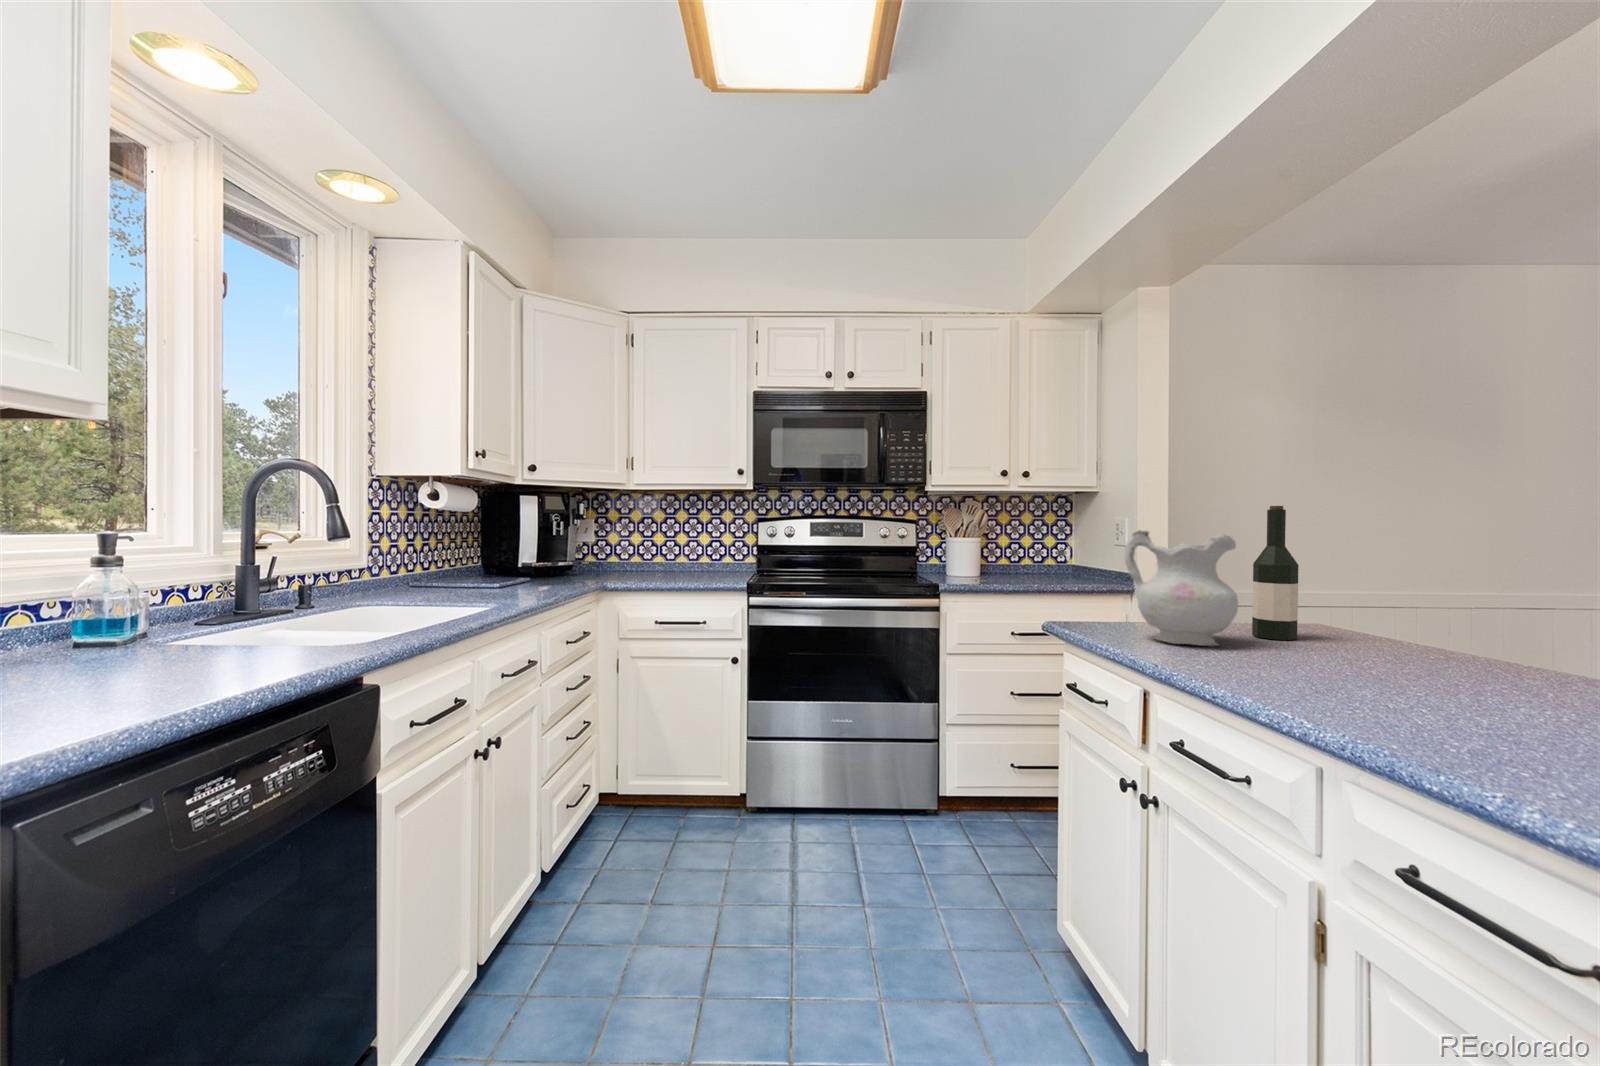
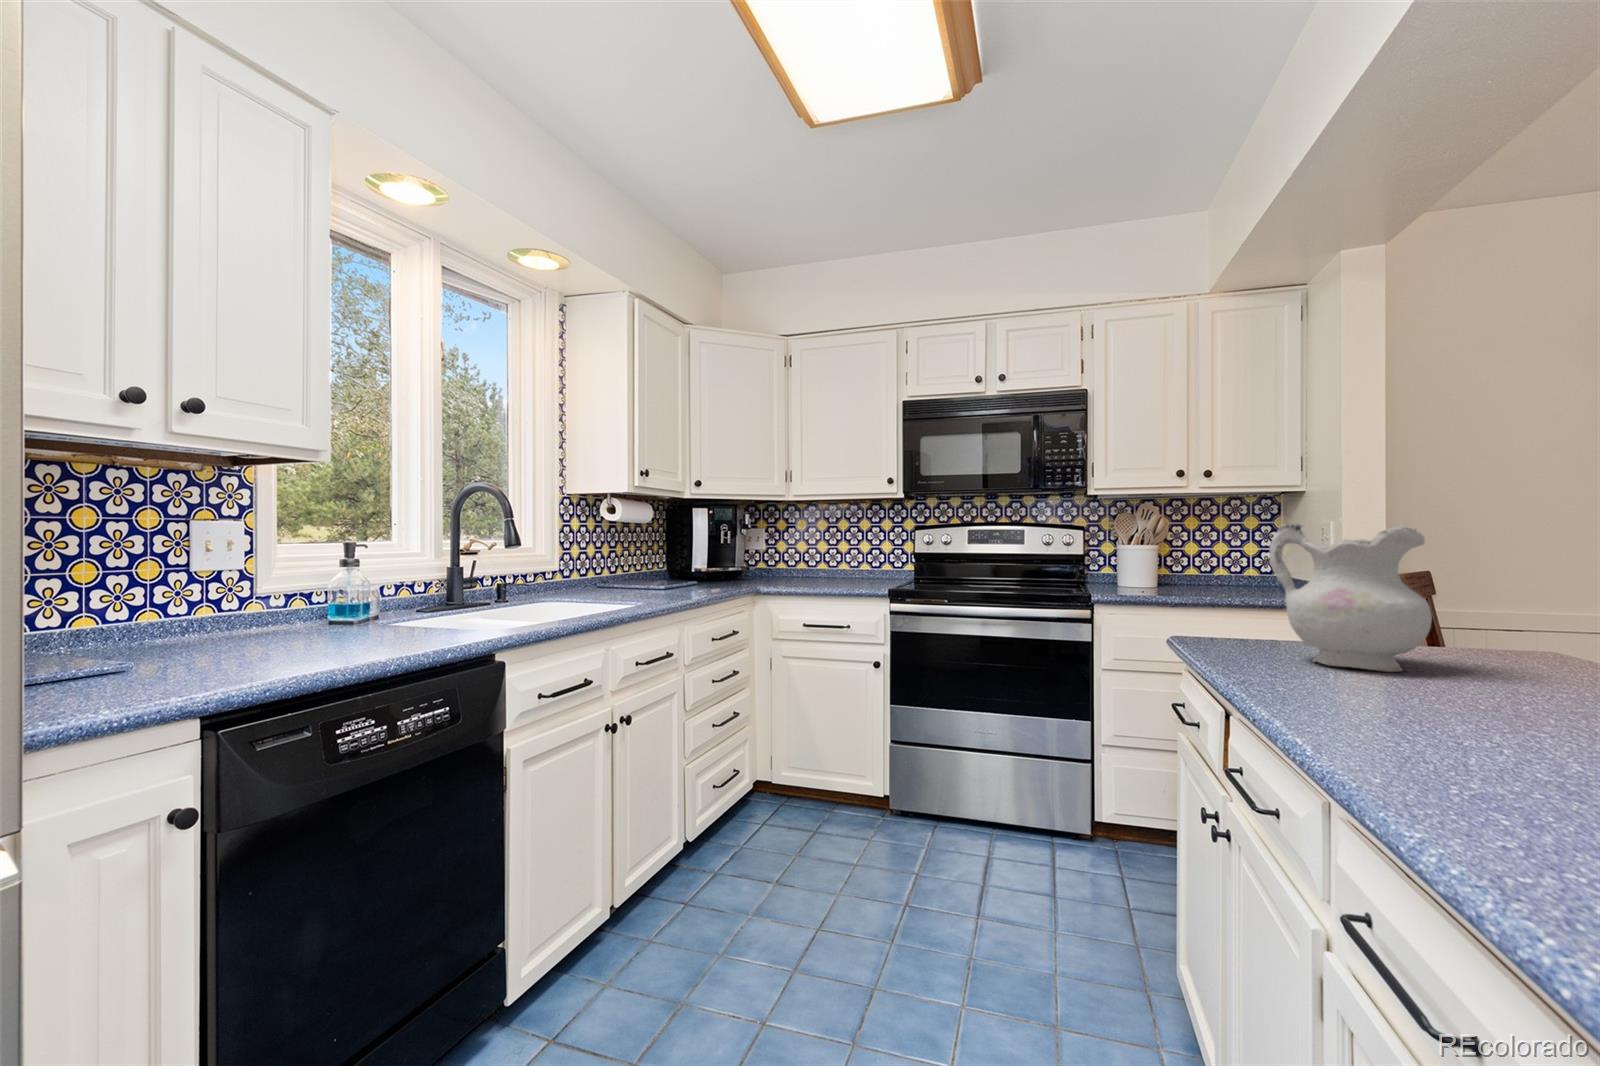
wine bottle: present [1252,506,1299,640] -> none [1476,486,1549,670]

